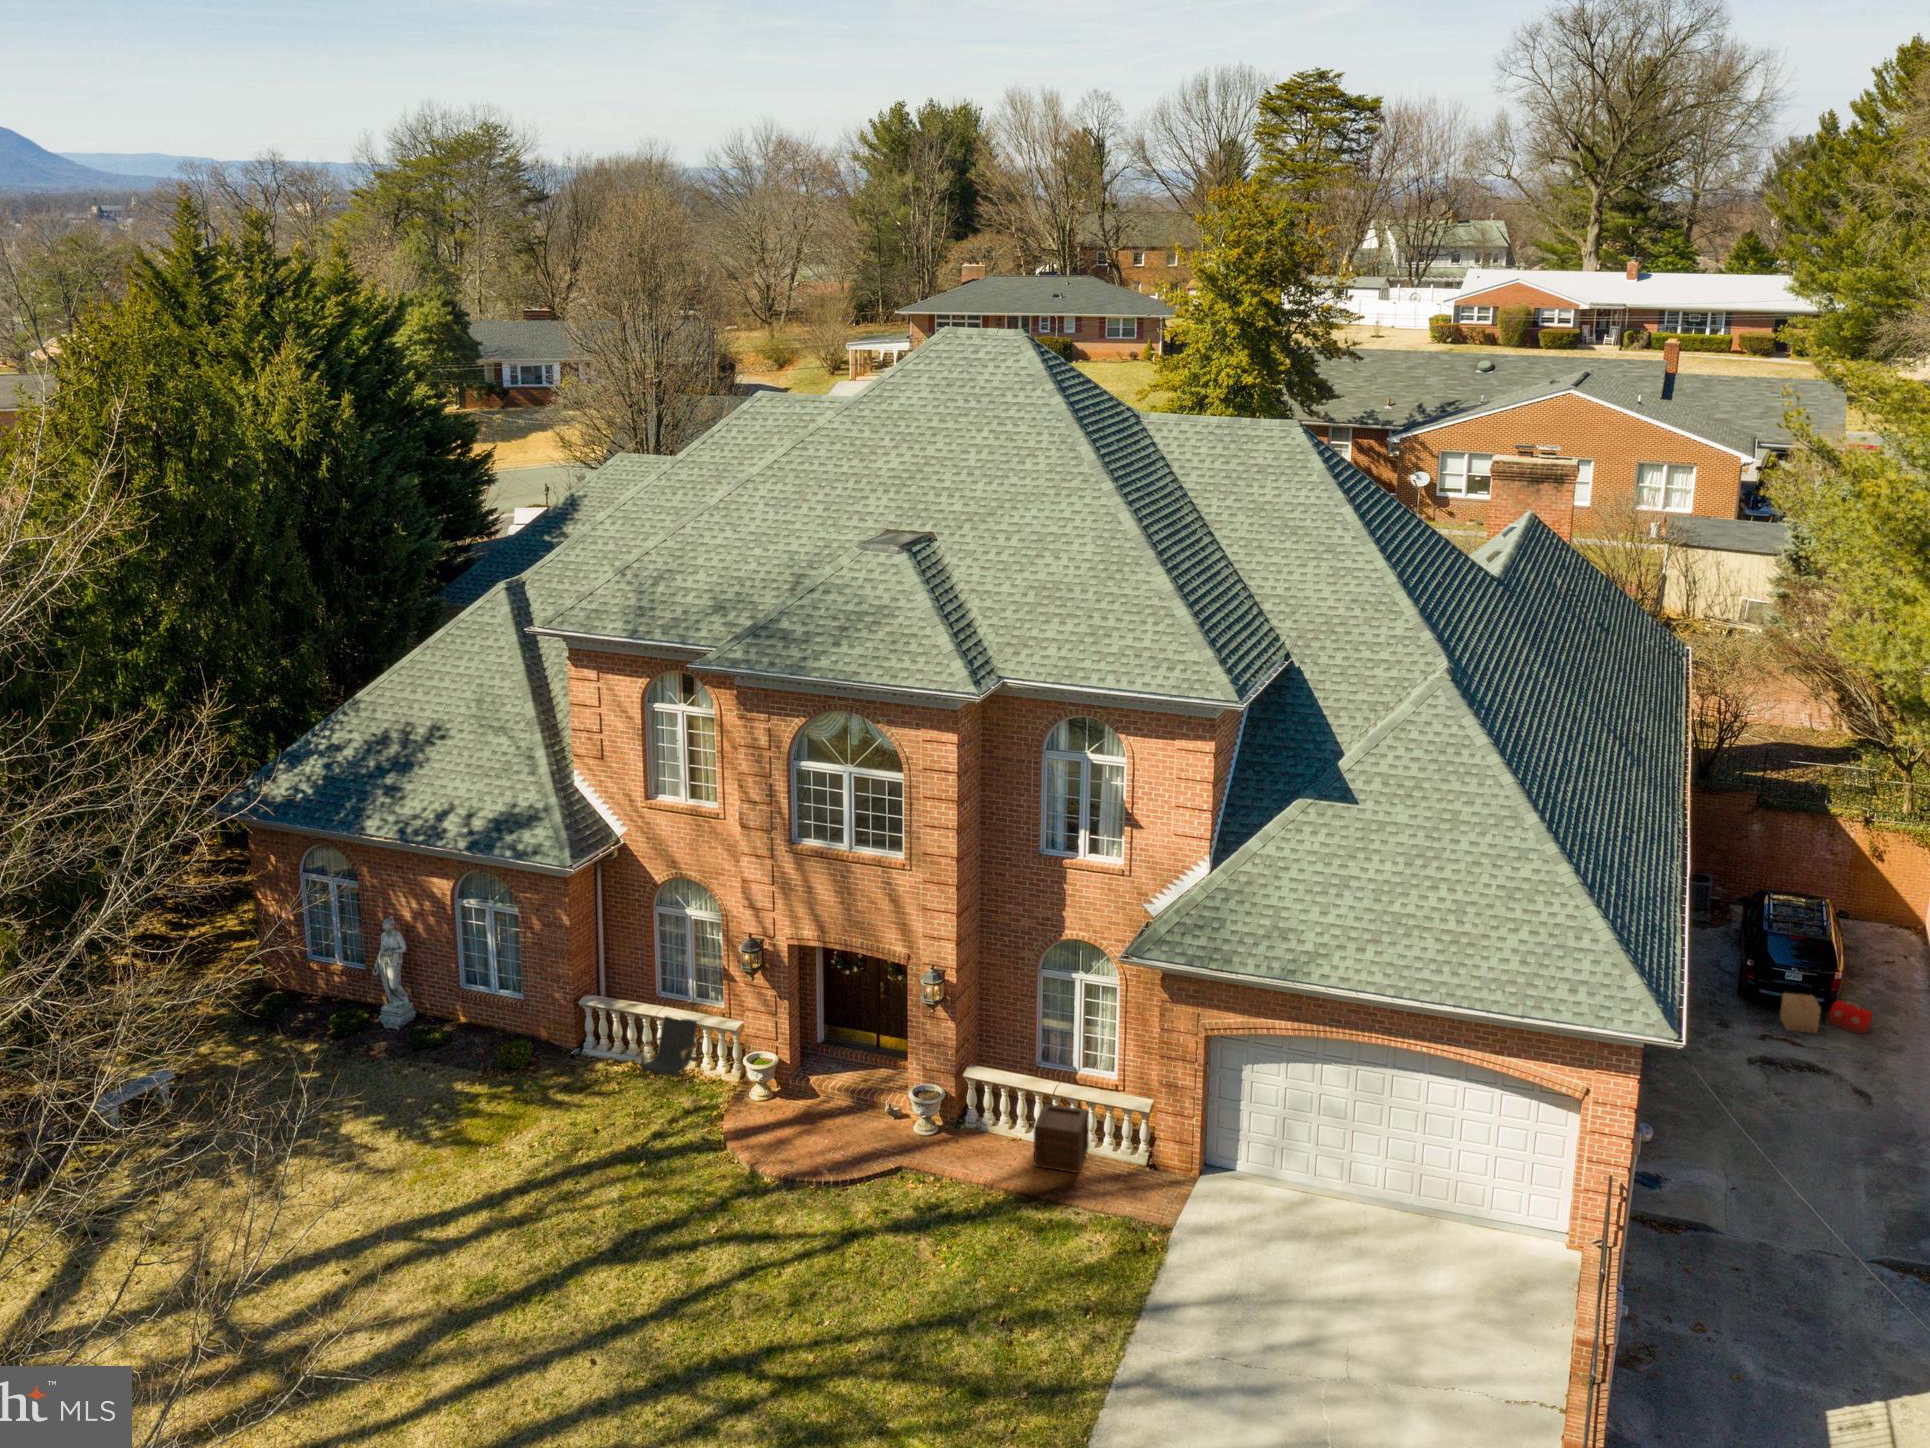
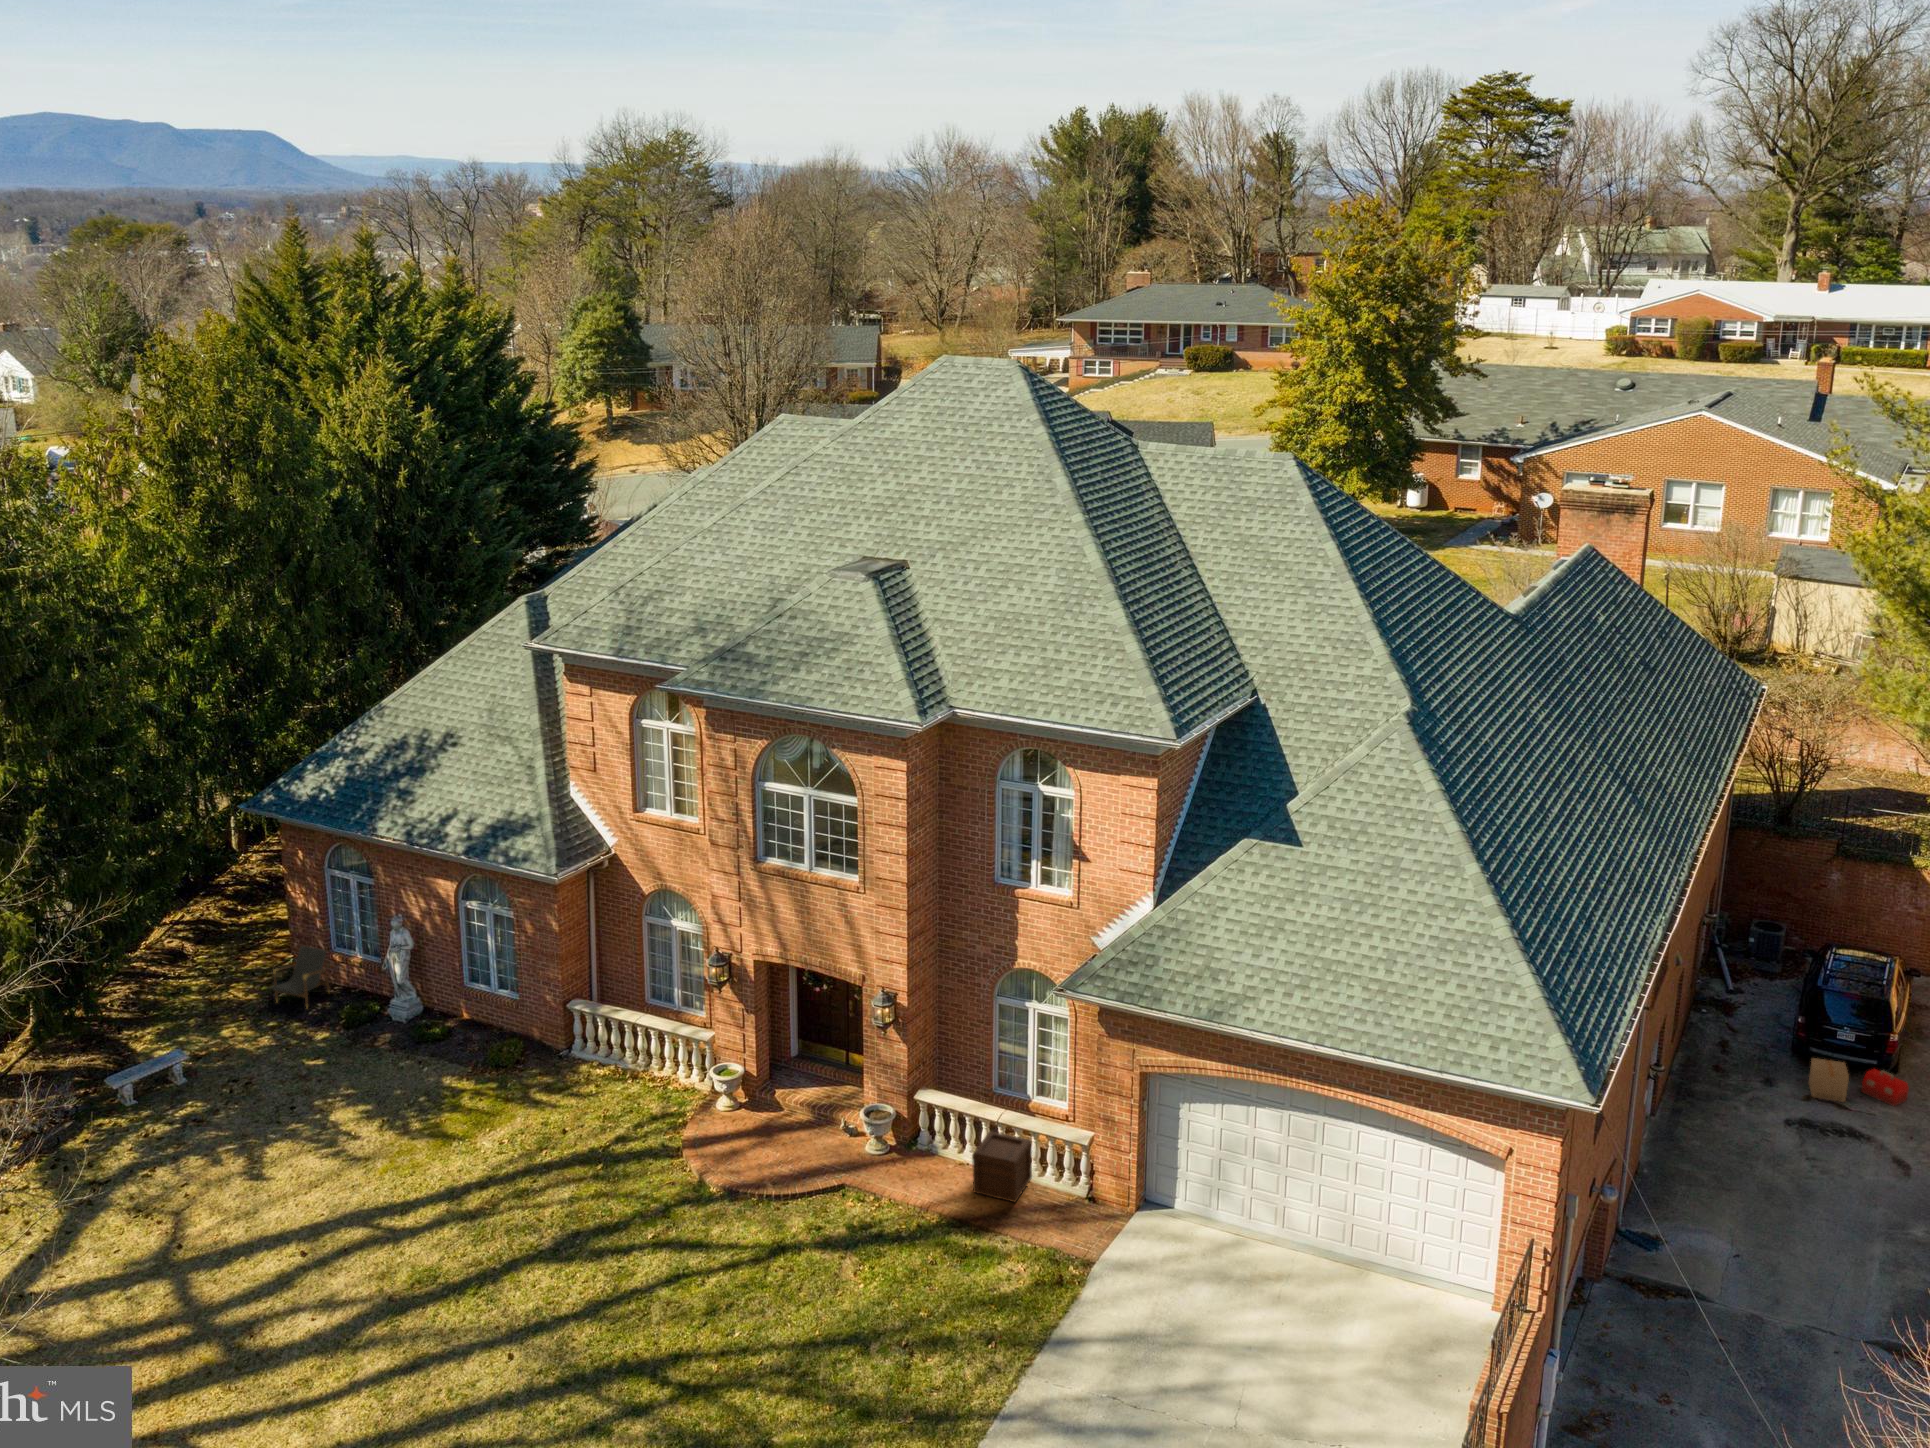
lounge chair: present [641,1016,700,1090] -> present [272,946,330,1008]

